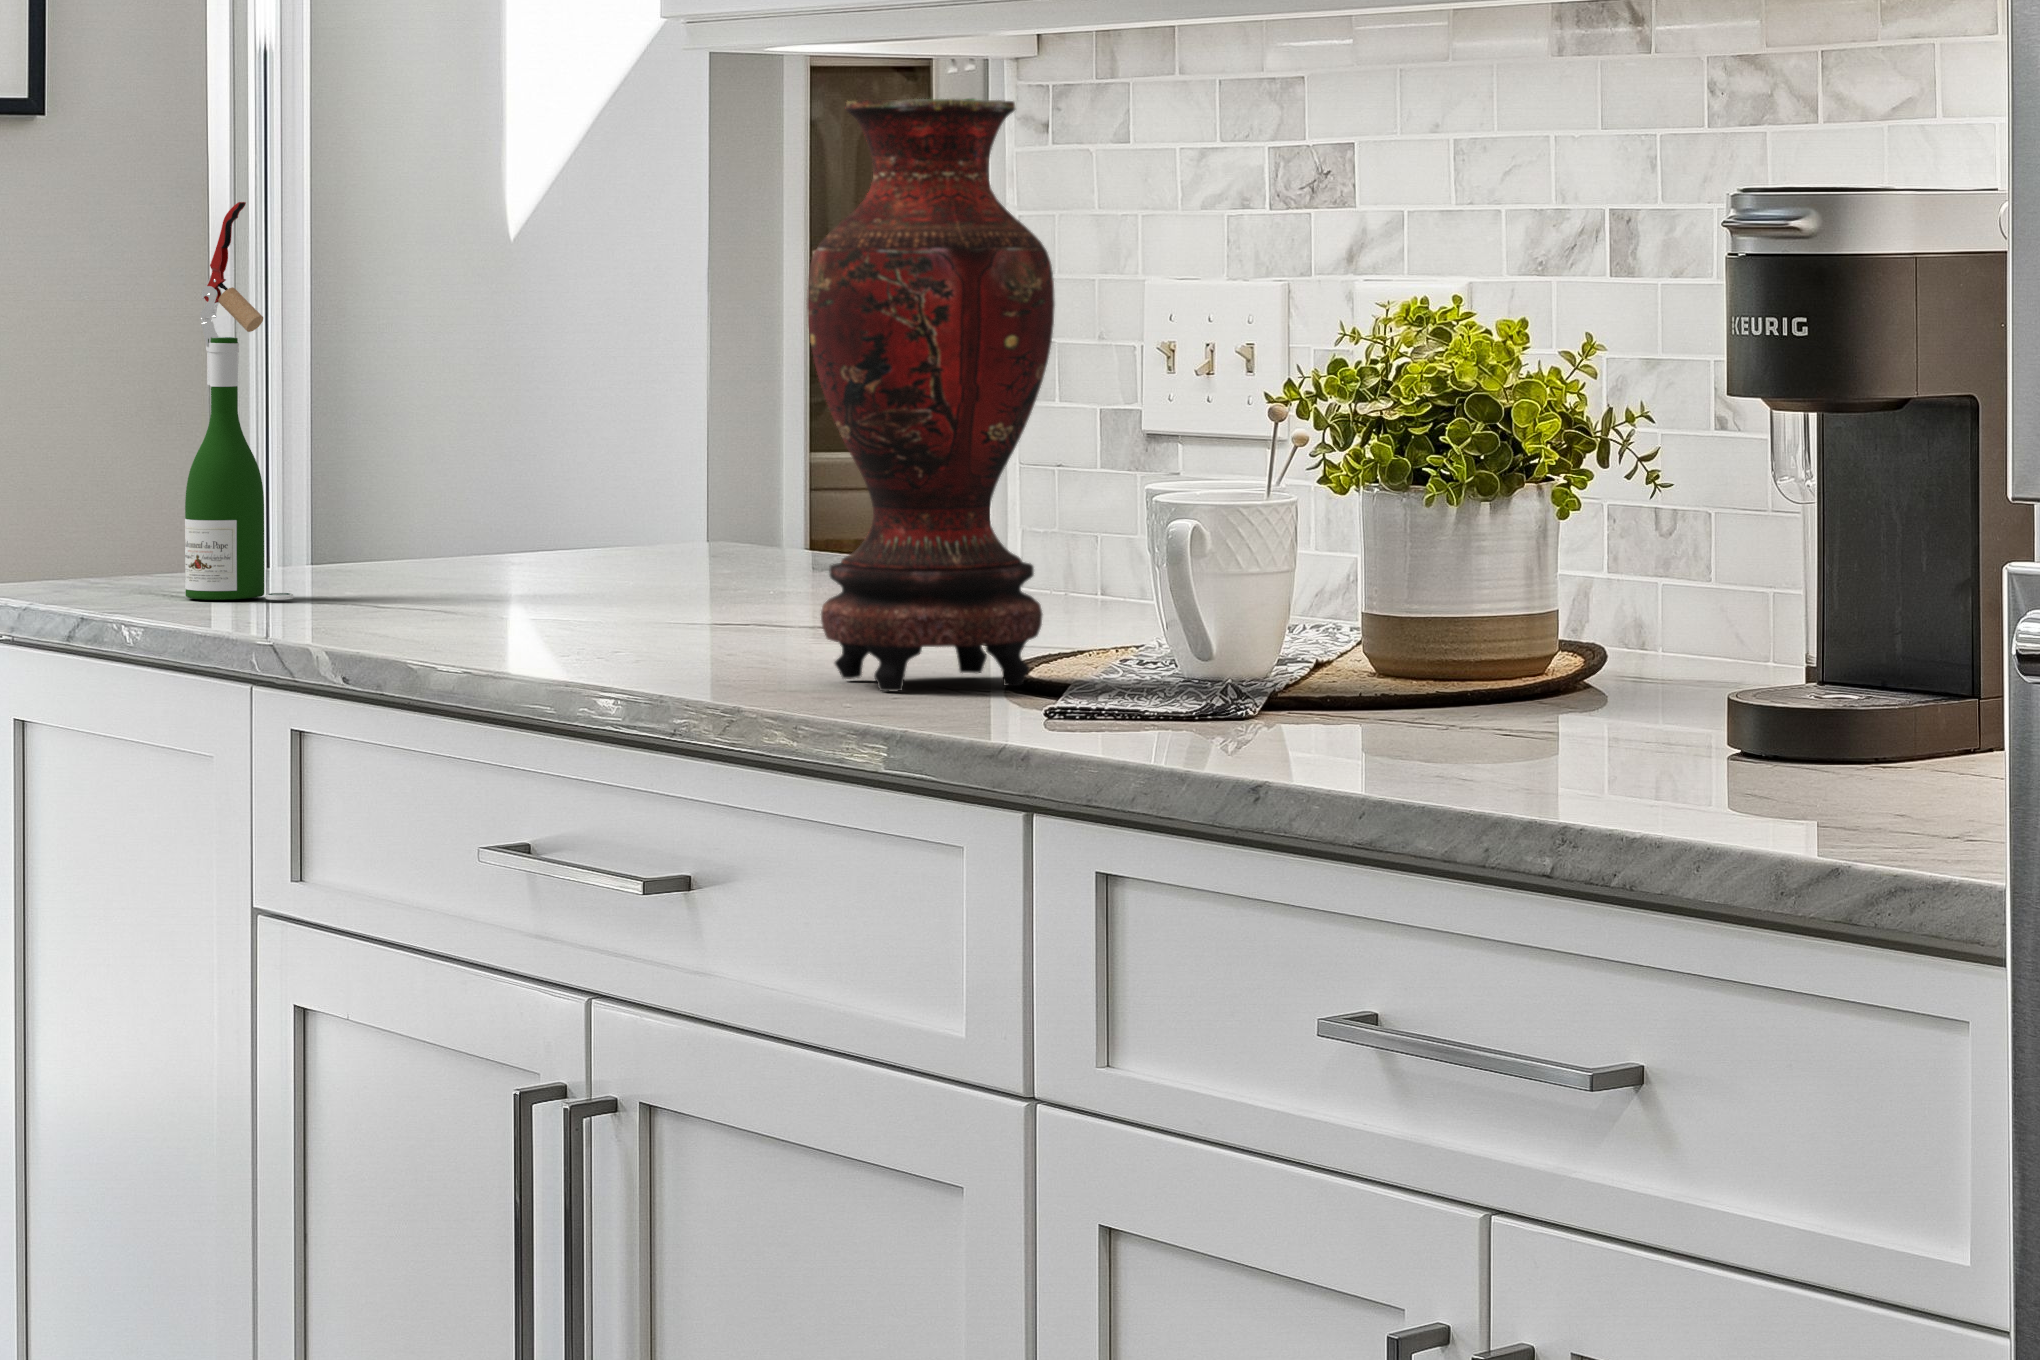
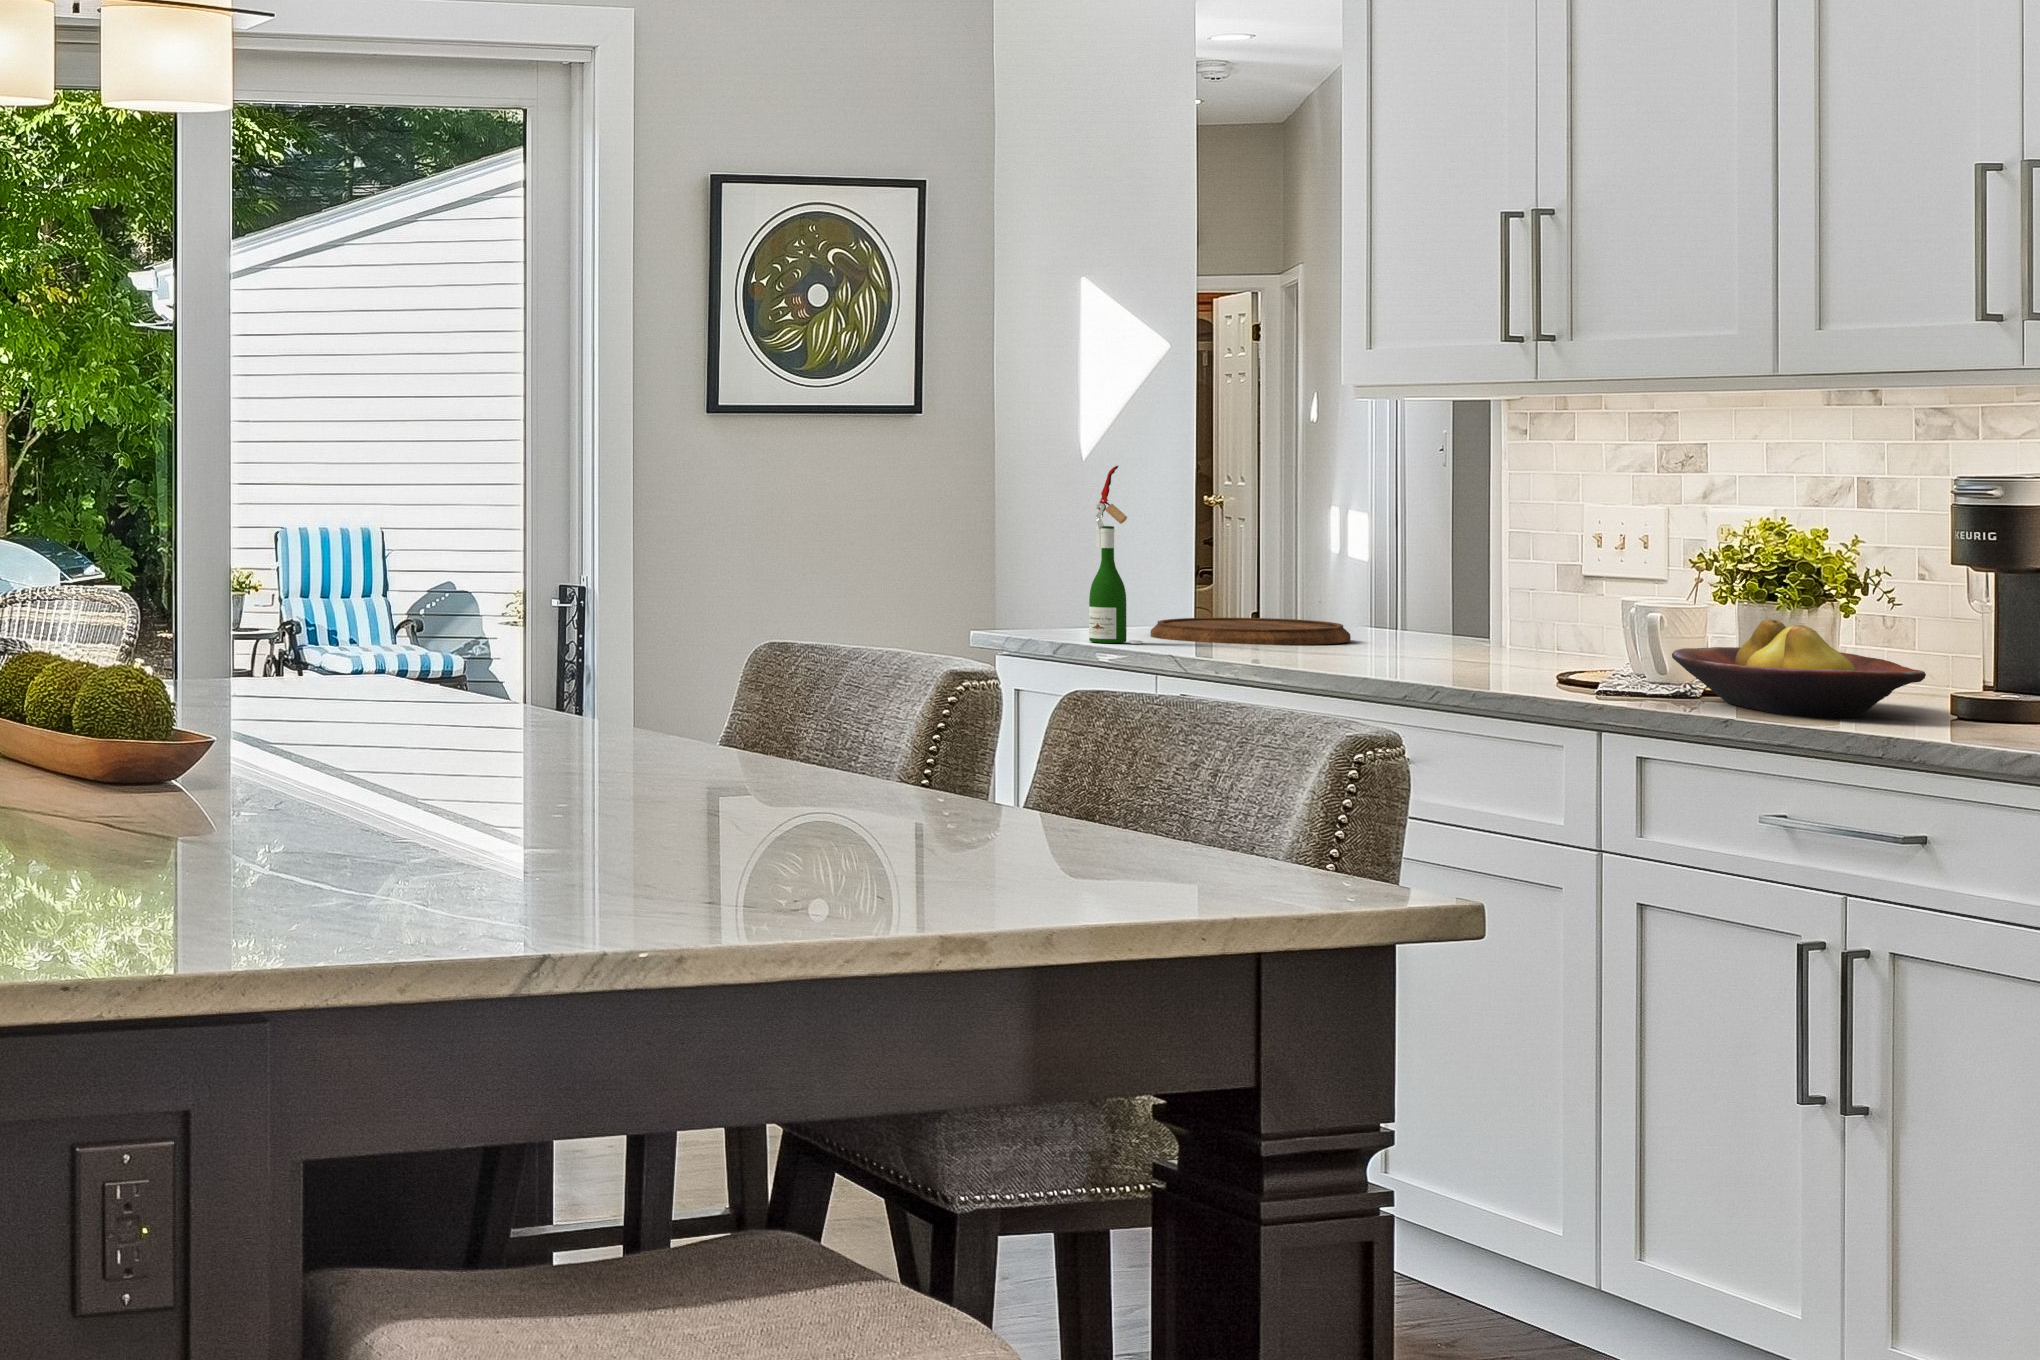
vase: present [807,99,1055,691] -> none [1464,432,1586,686]
fruit bowl: none [1189,526,1666,761] -> present [1672,619,1926,718]
cutting board: none [362,533,755,594] -> present [1151,618,1351,645]

